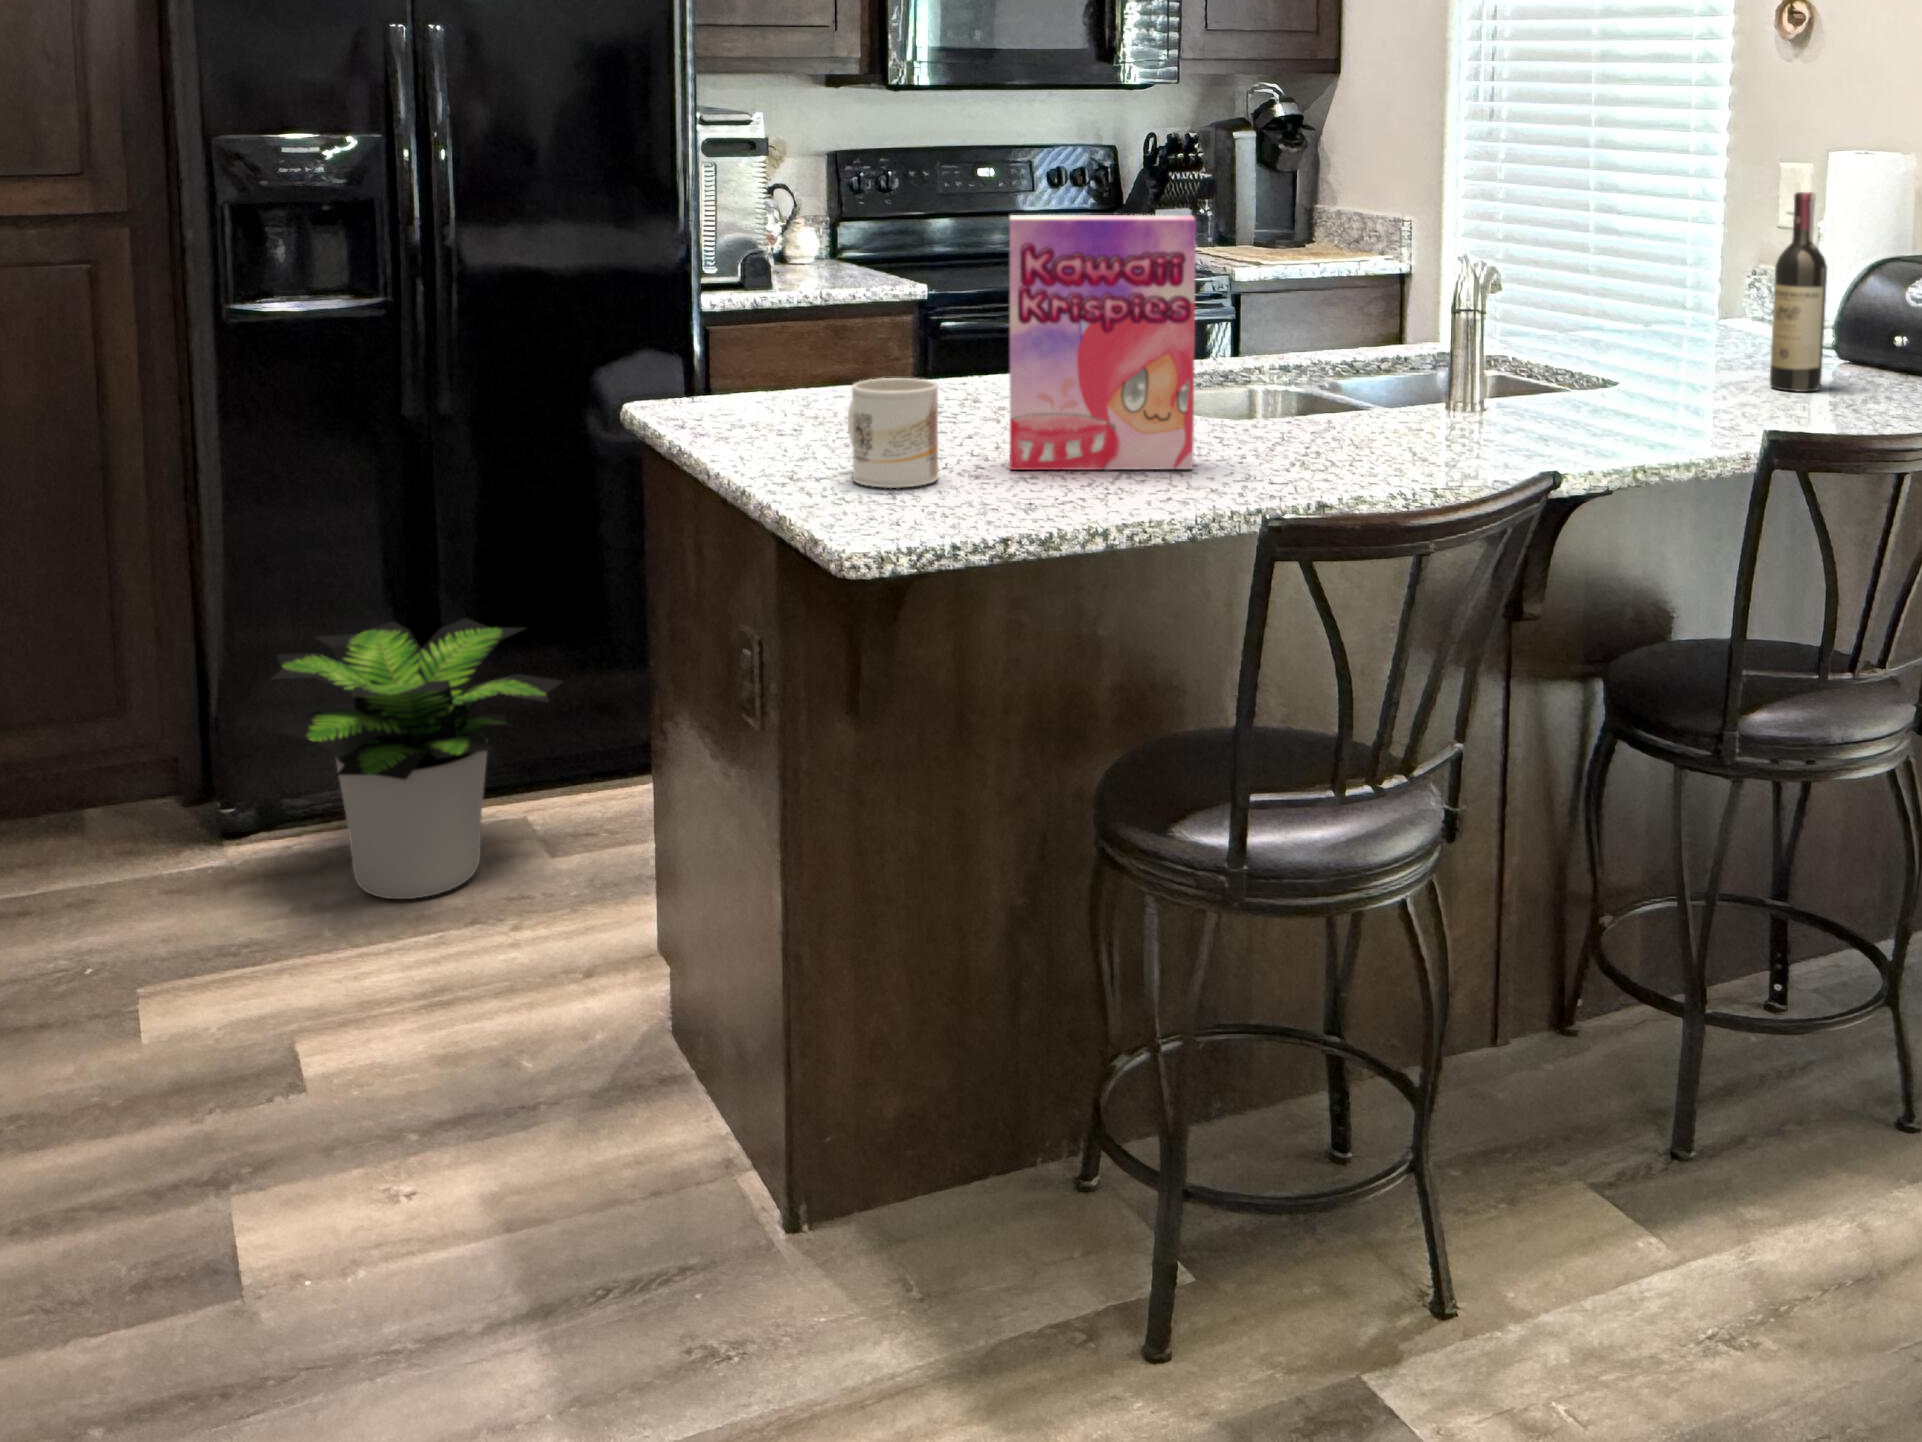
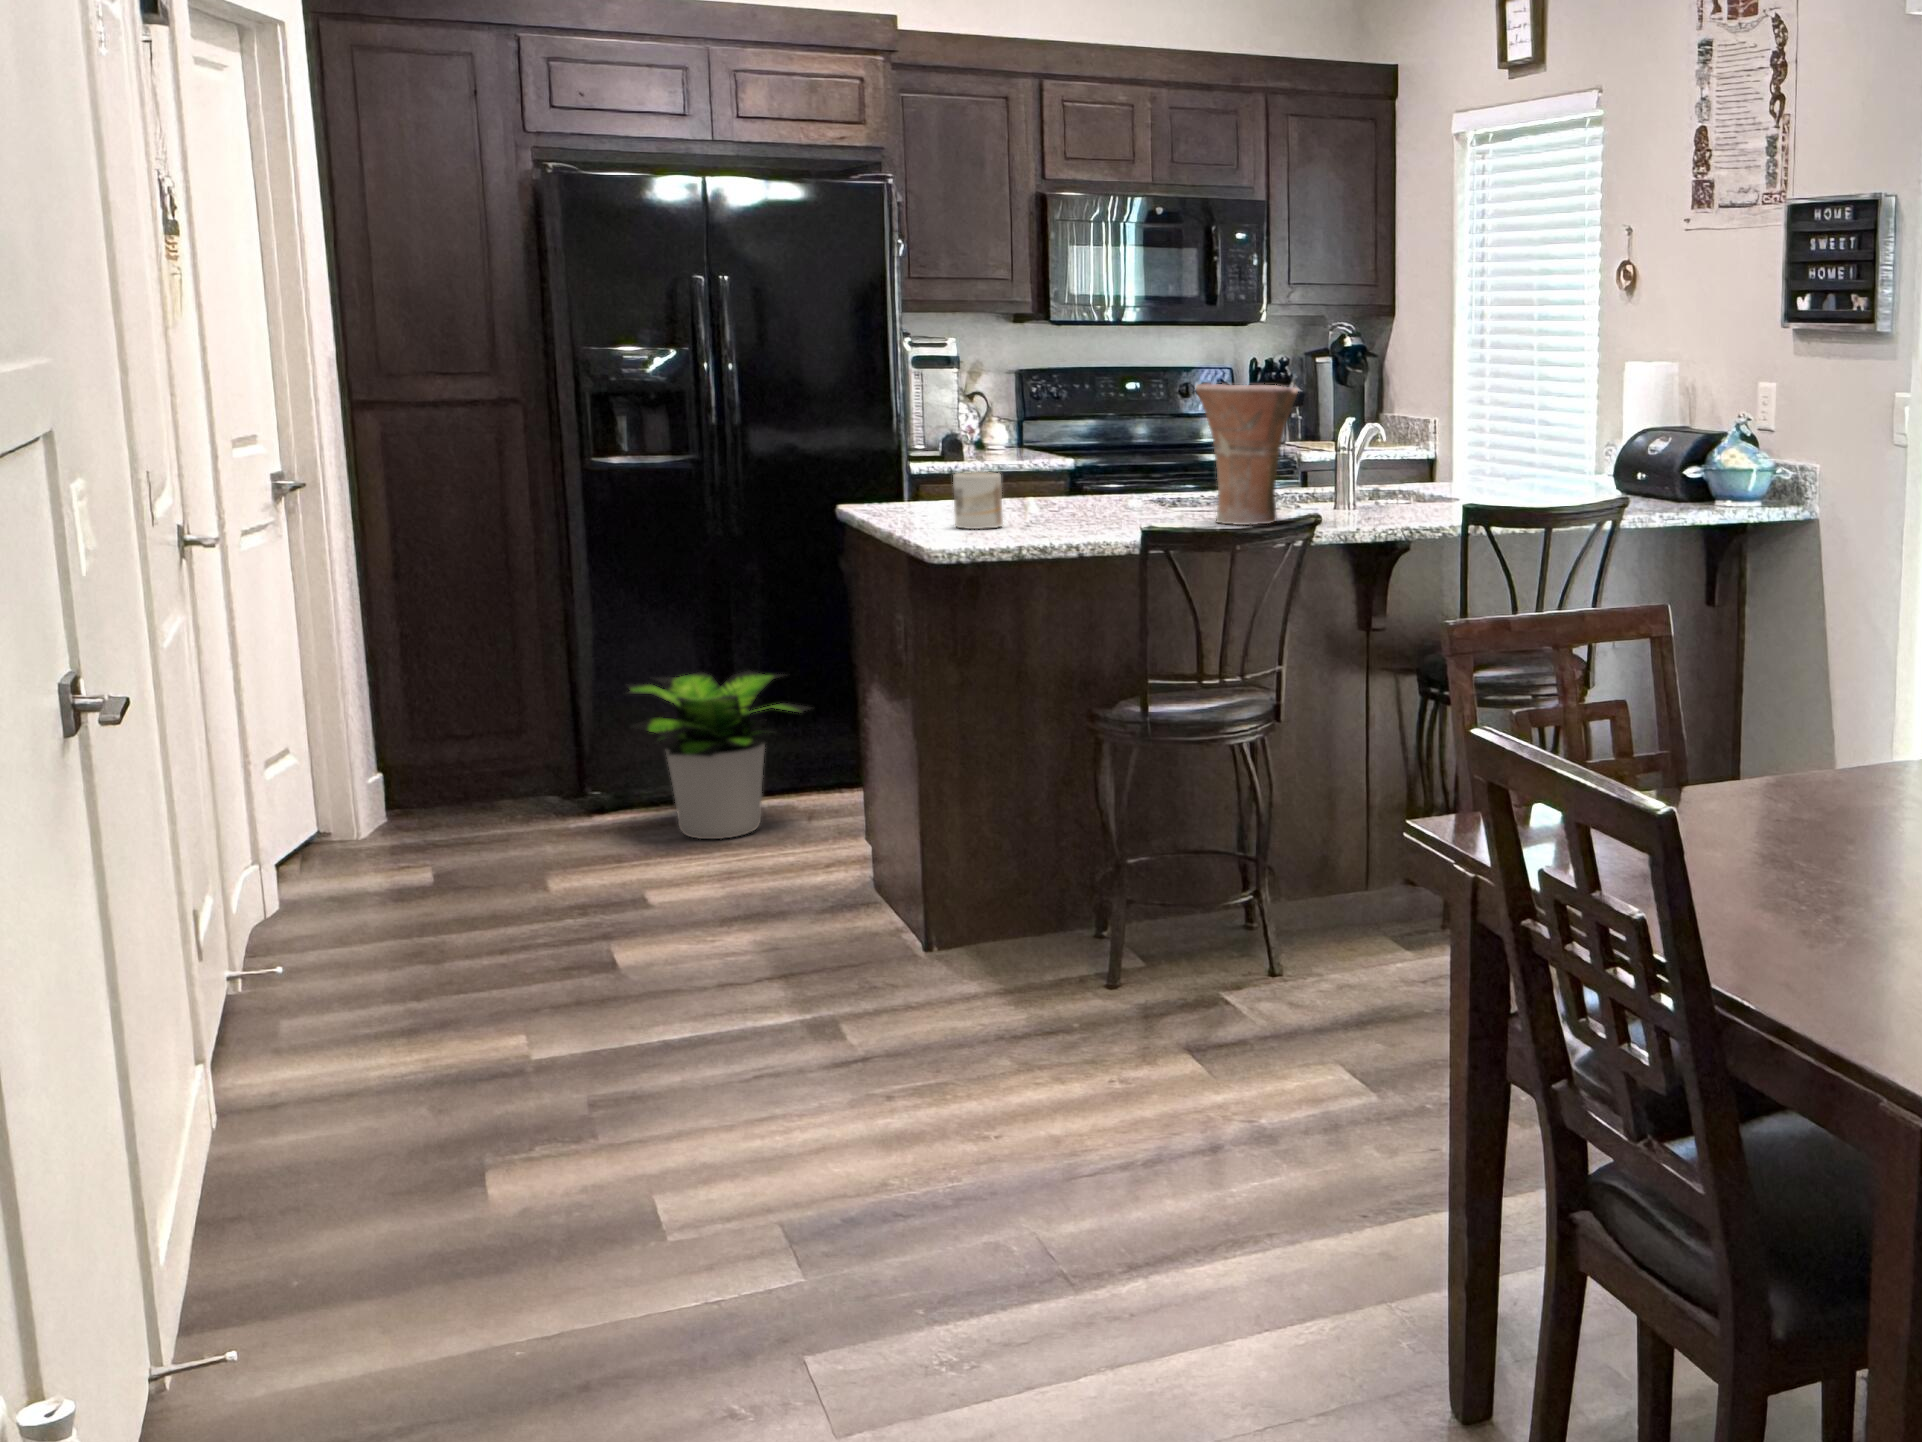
wine bottle: present [1770,192,1827,392] -> none [1553,382,1584,505]
vase: none [1268,210,1452,466] -> present [1196,384,1298,525]
cereal box: present [1010,215,1196,470] -> none [1042,383,1151,525]

